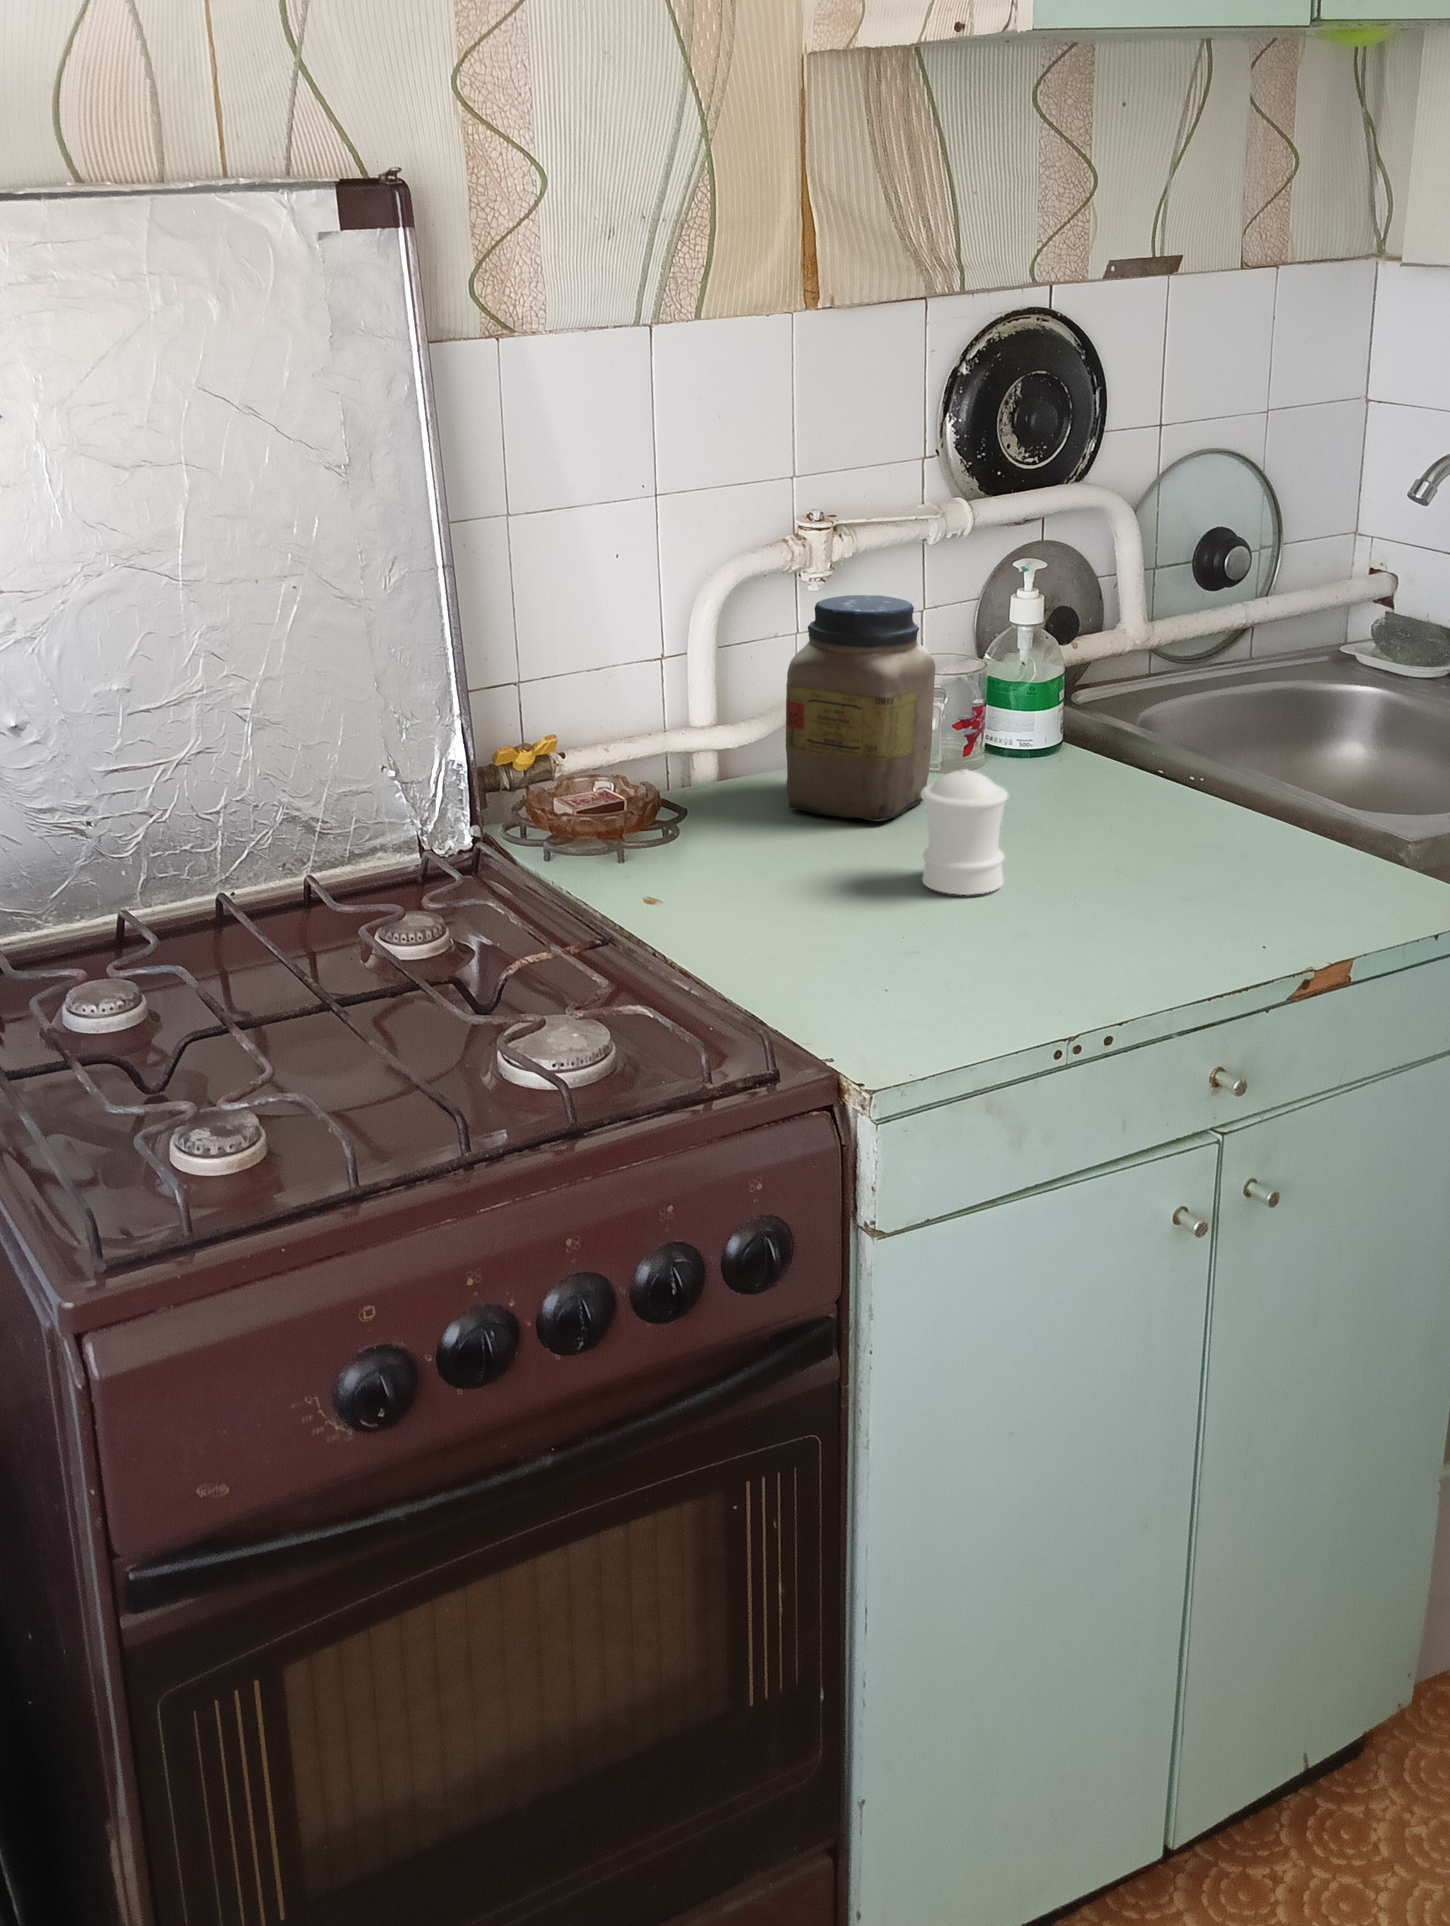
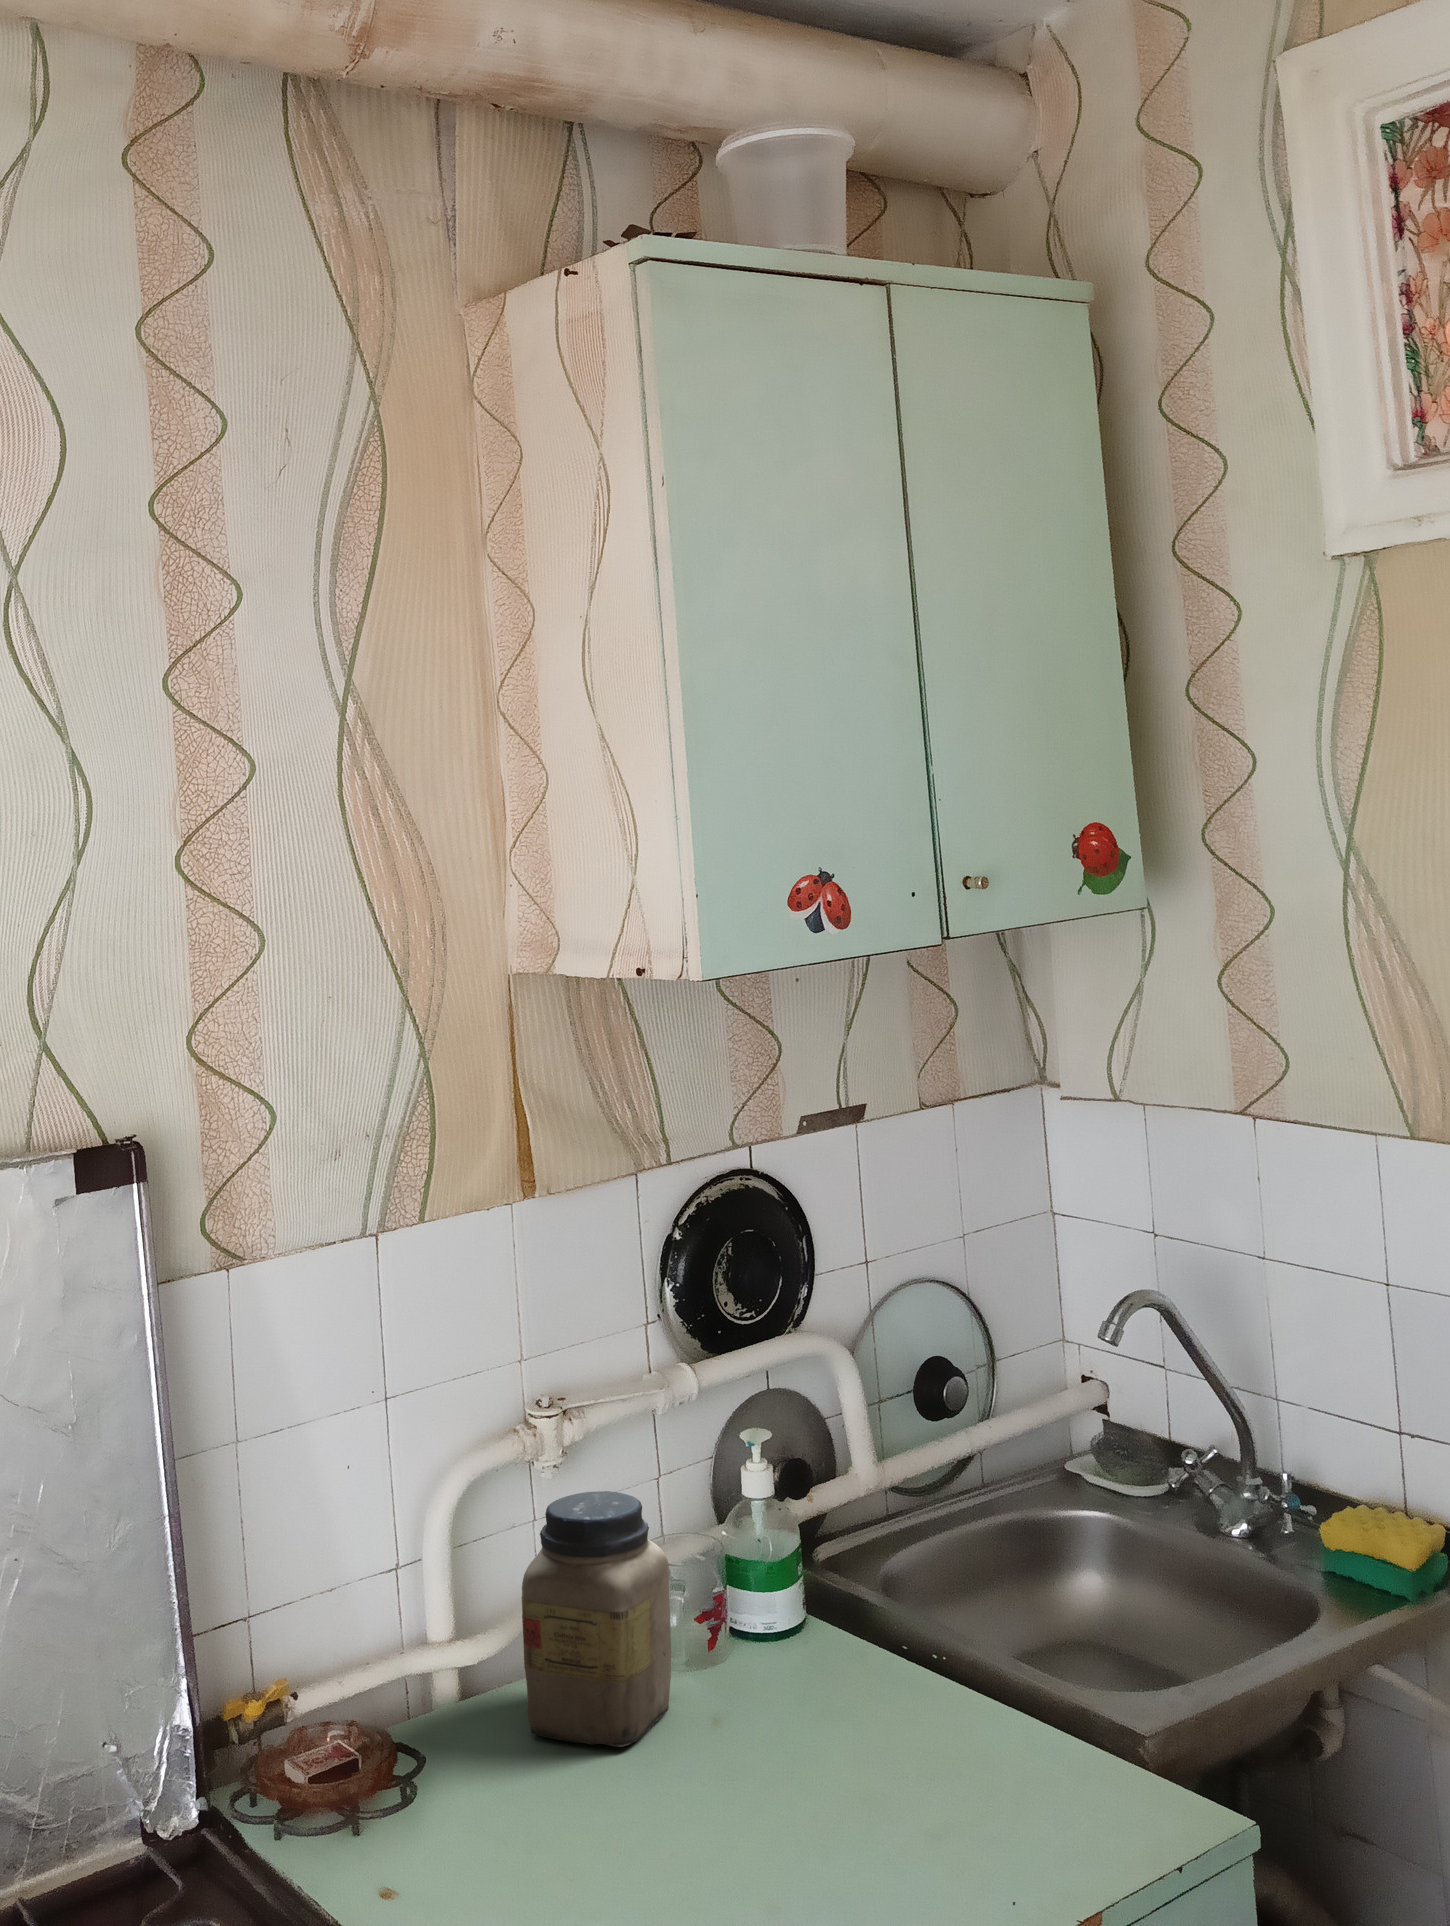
salt shaker: present [922,769,1008,895] -> none [659,1704,750,1850]

